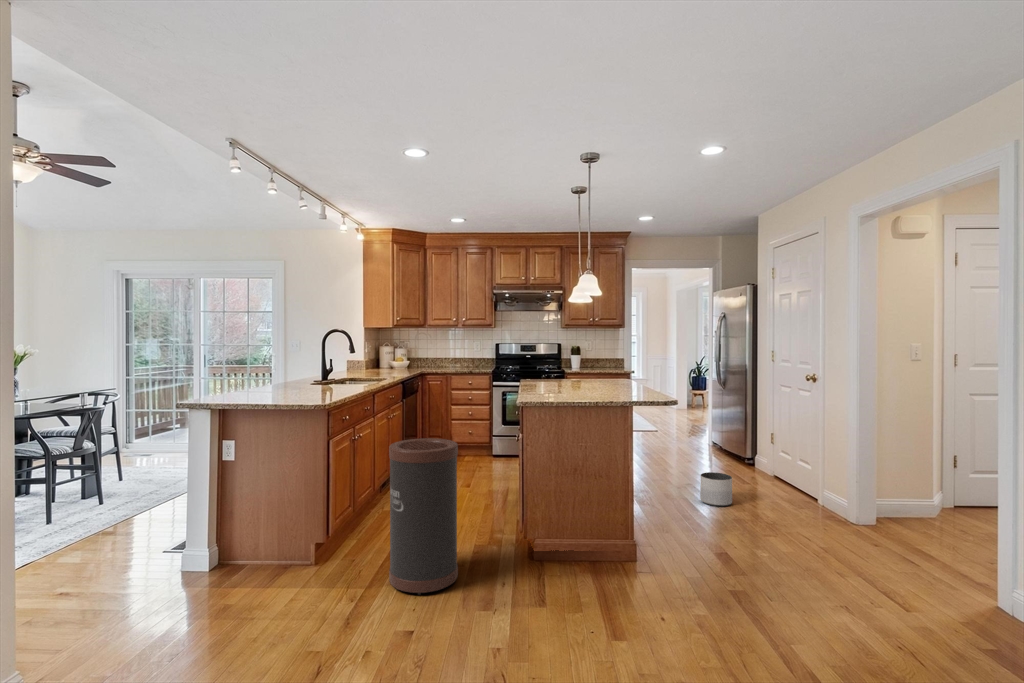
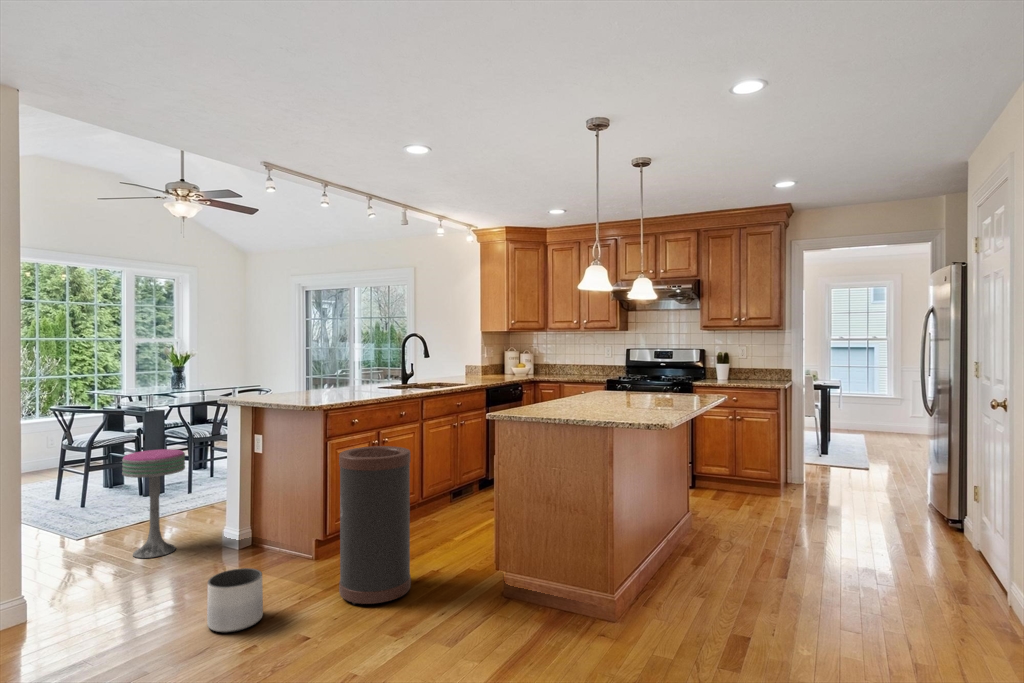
bar stool: none [53,468,138,606] -> present [122,449,185,558]
planter: present [700,472,732,506] -> present [207,568,263,633]

